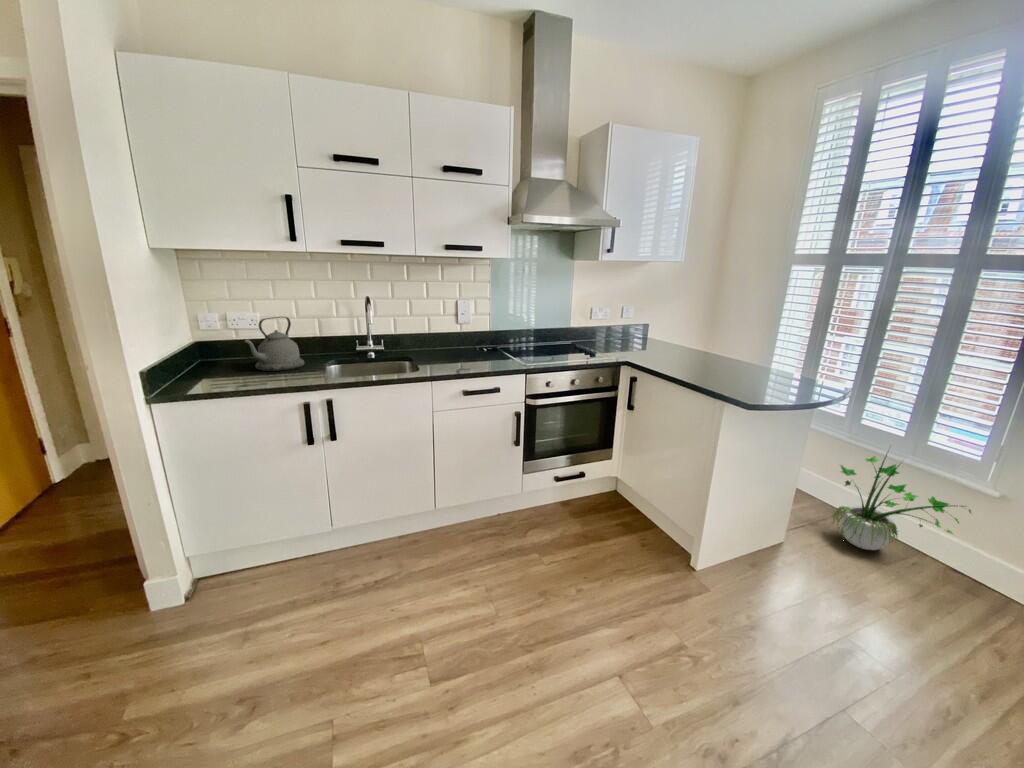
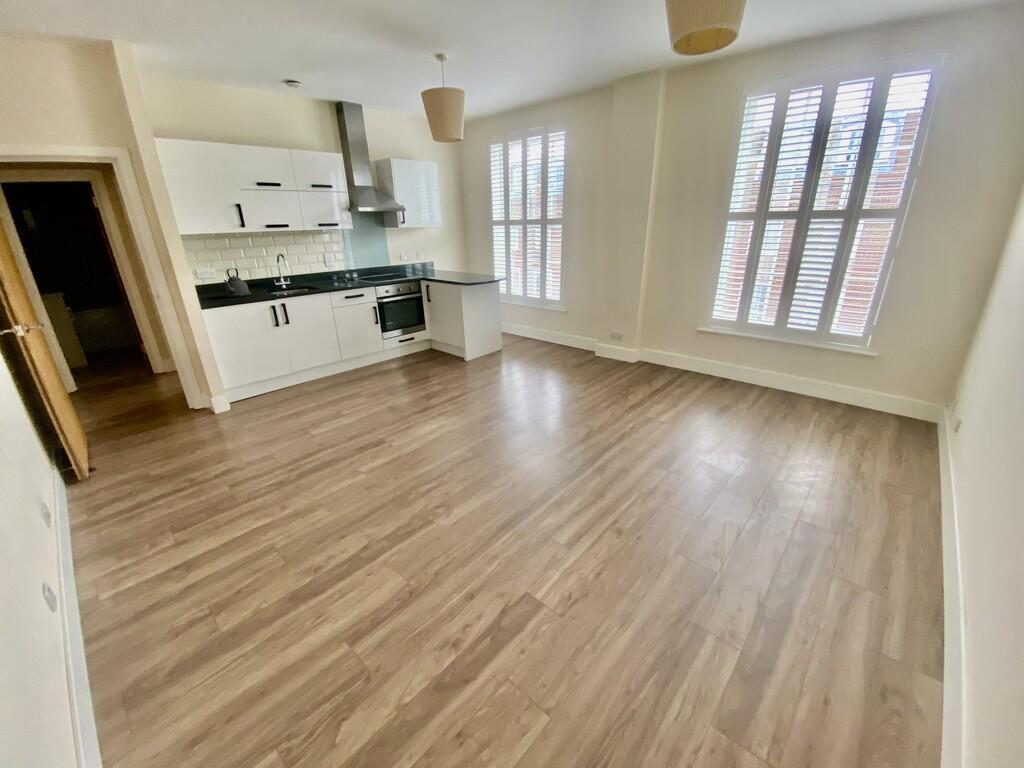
potted plant: present [833,454,971,550] -> none [521,299,556,346]

